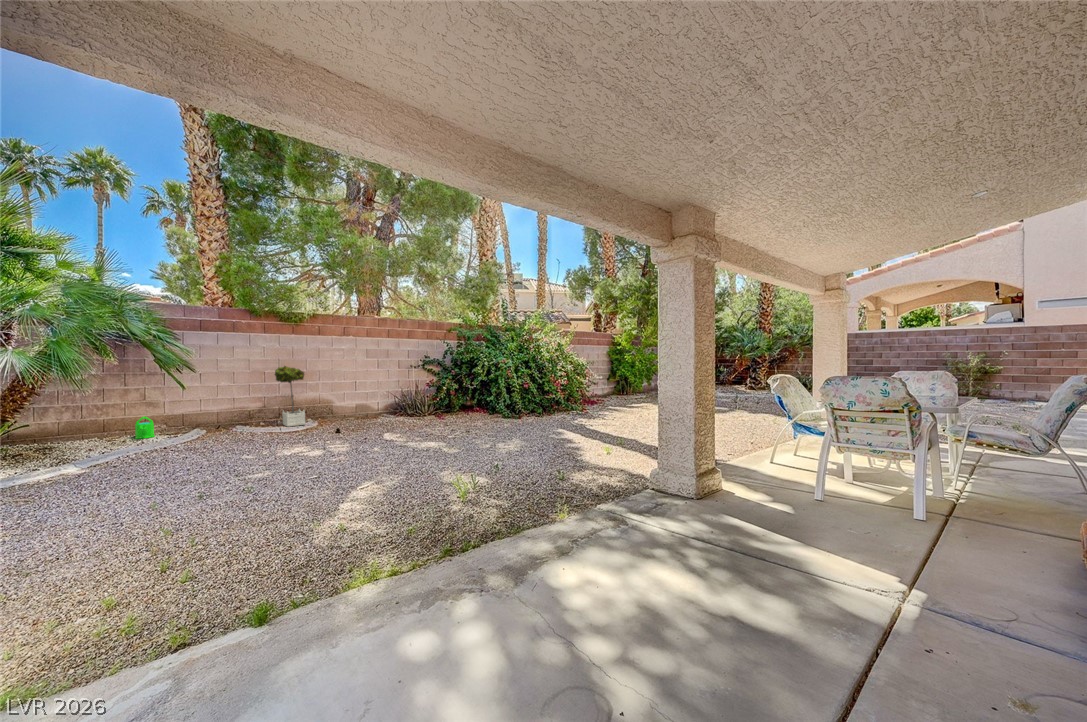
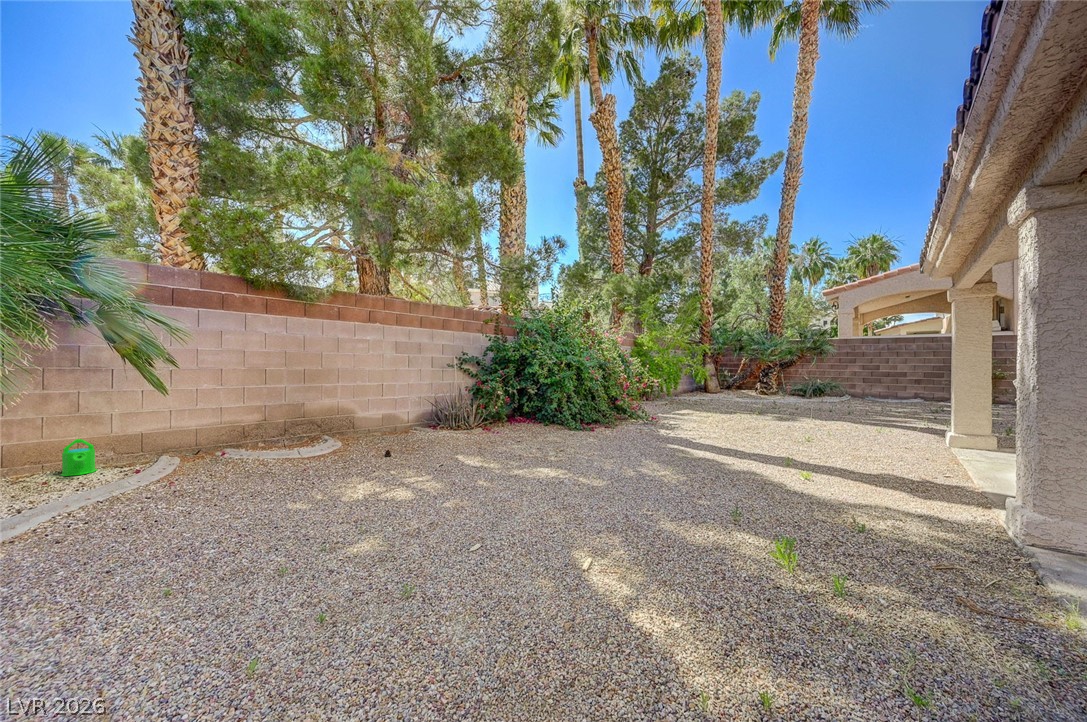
potted tree: present [275,366,305,426] -> none [282,361,324,448]

